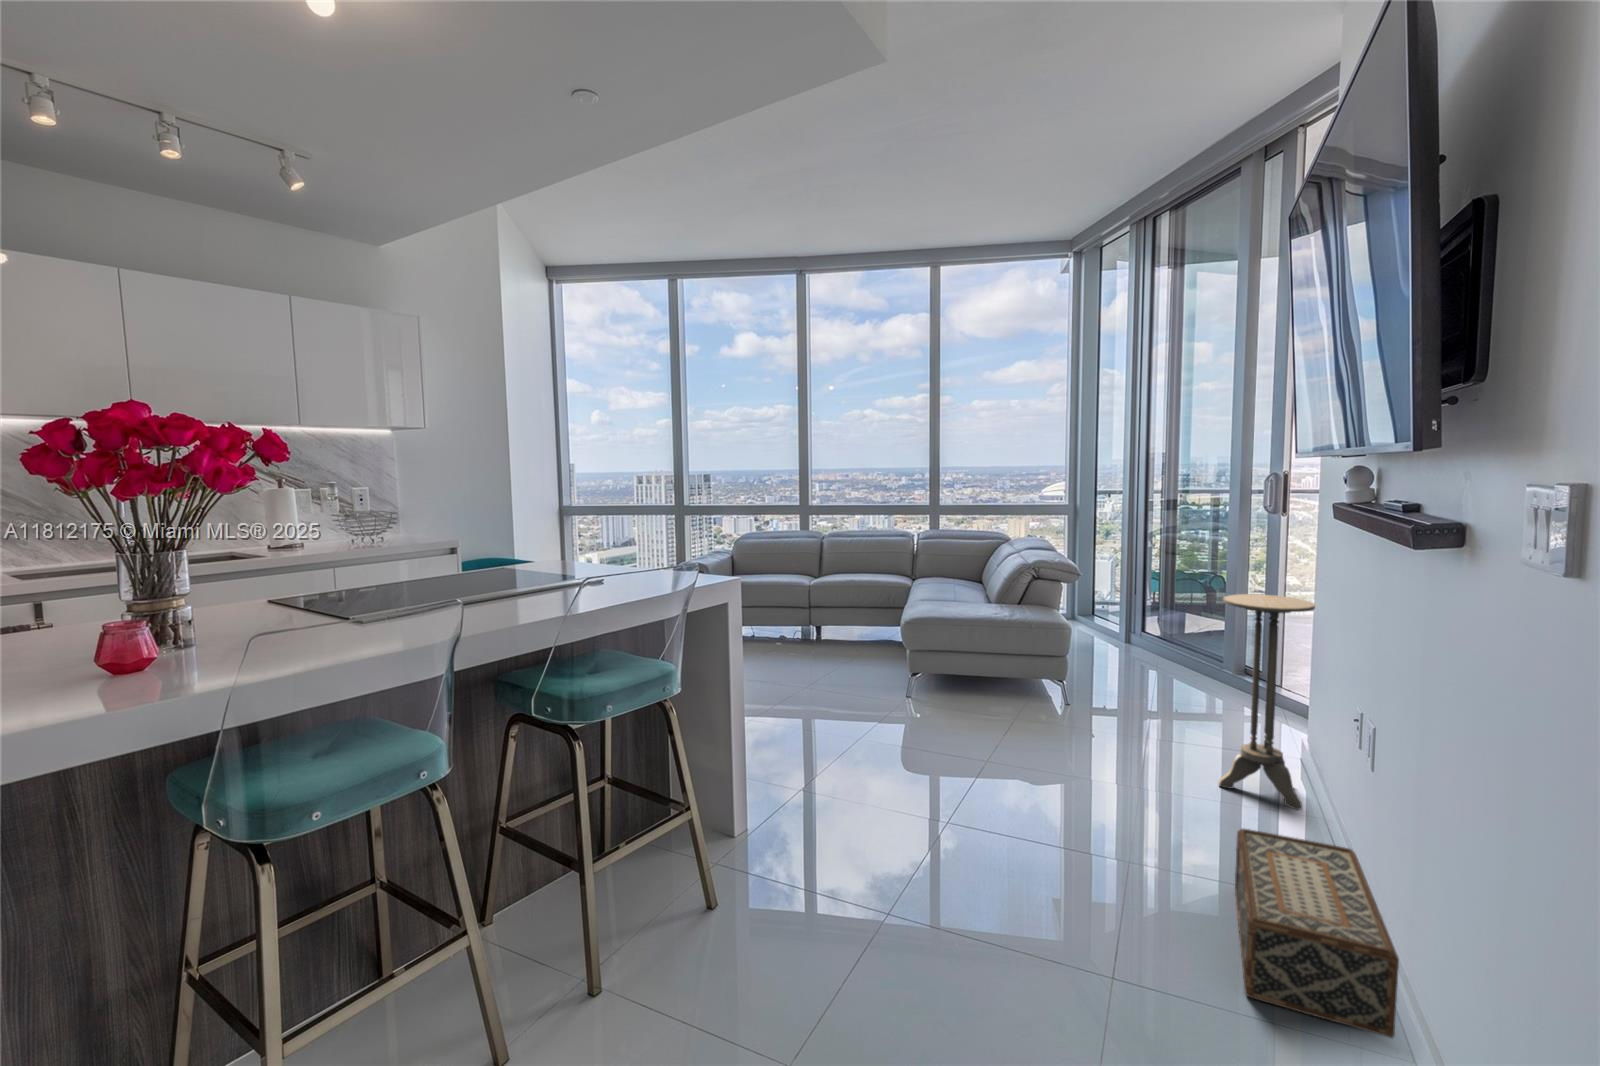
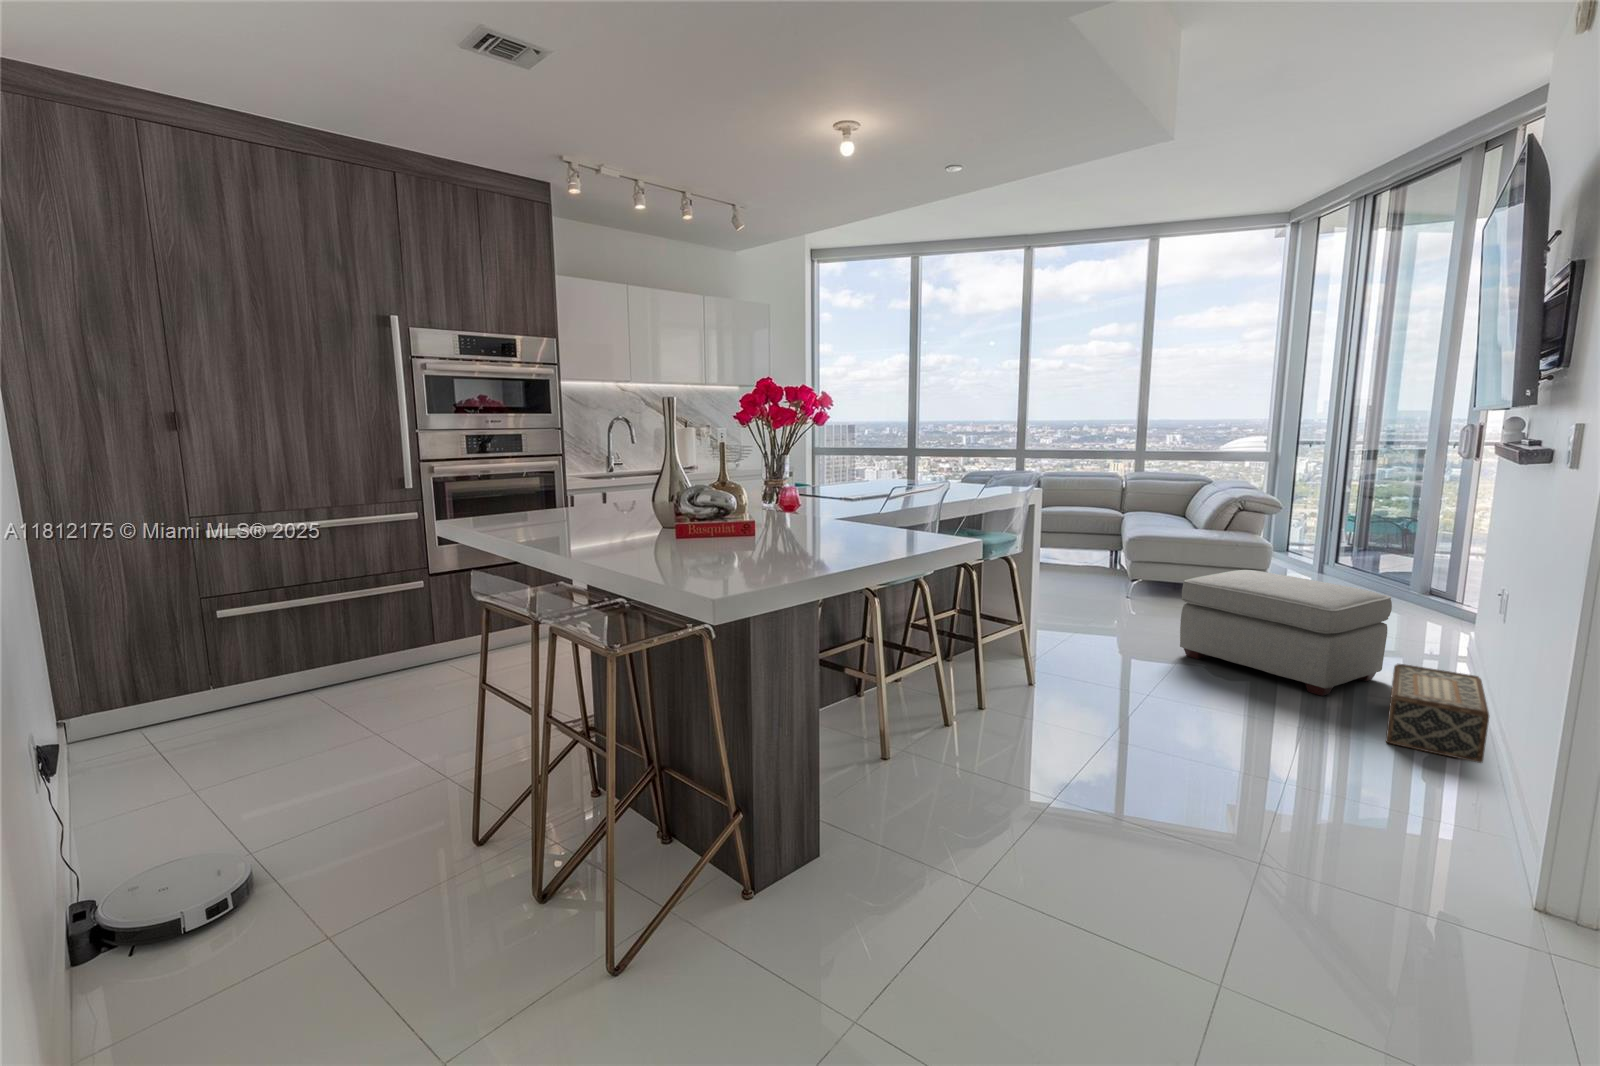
side table: present [1219,594,1315,810] -> none [1389,518,1482,675]
ottoman: none [955,671,1221,878] -> present [1180,570,1392,696]

